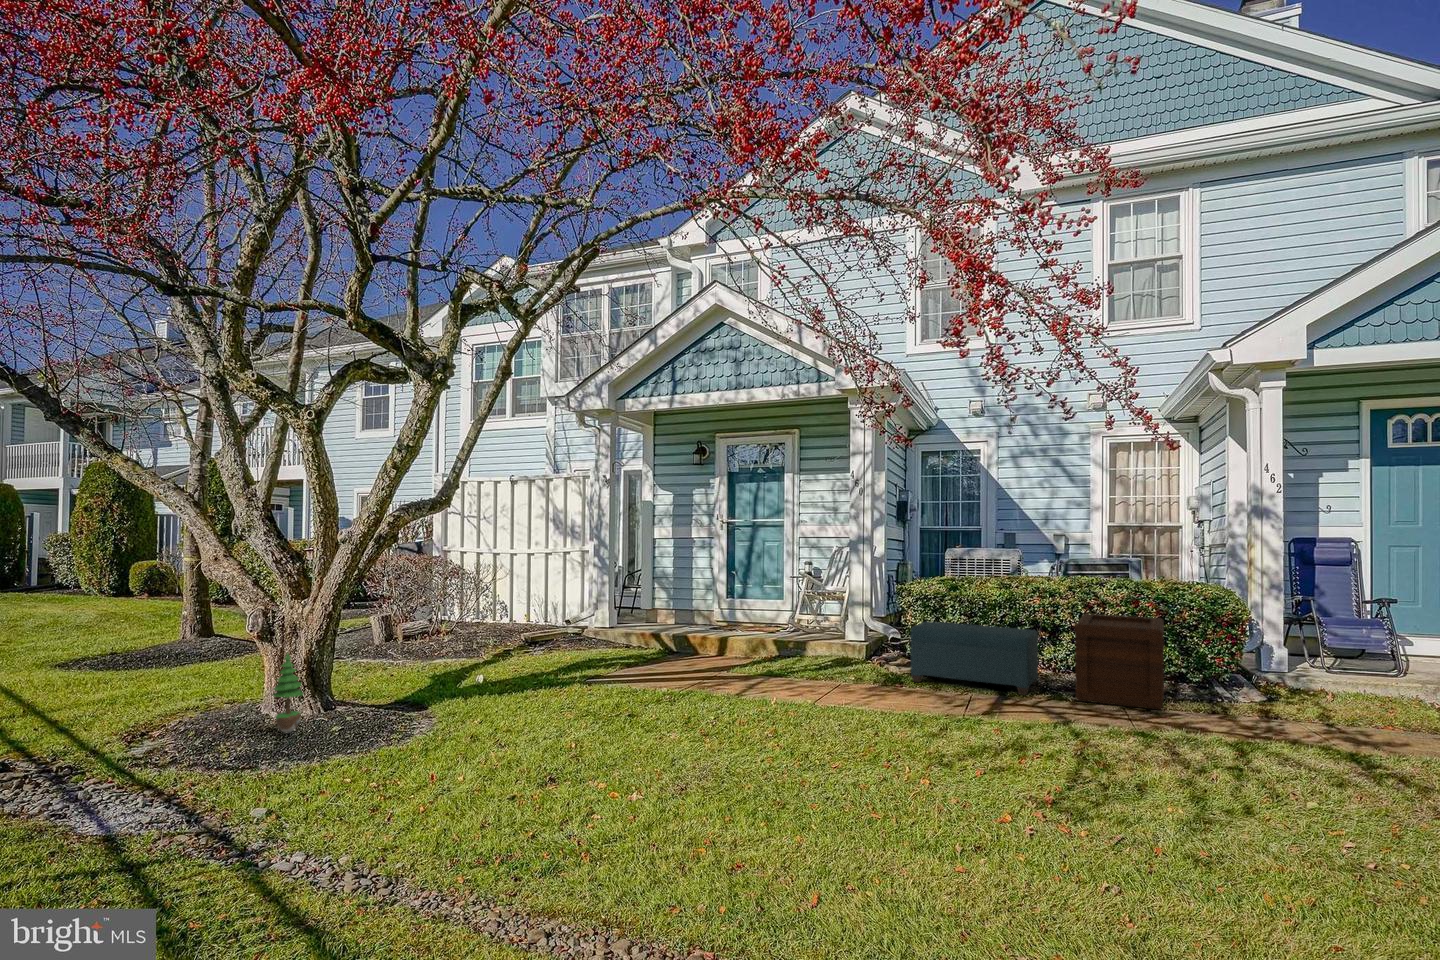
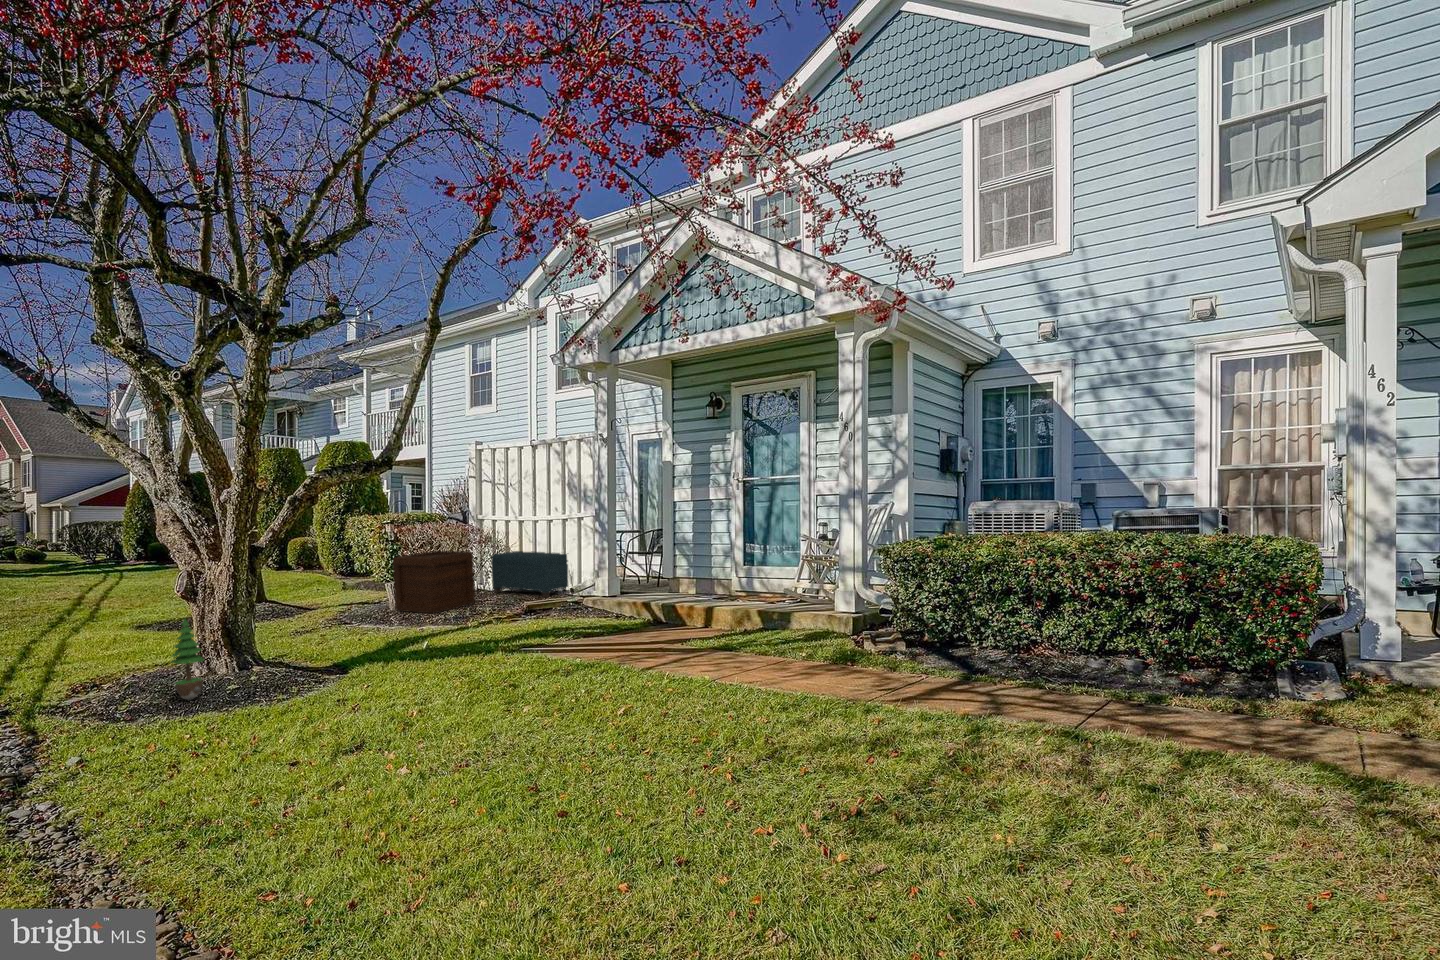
wooden crate: present [1075,614,1164,710] -> present [393,551,475,613]
bench: present [910,621,1038,695] -> present [491,551,572,597]

